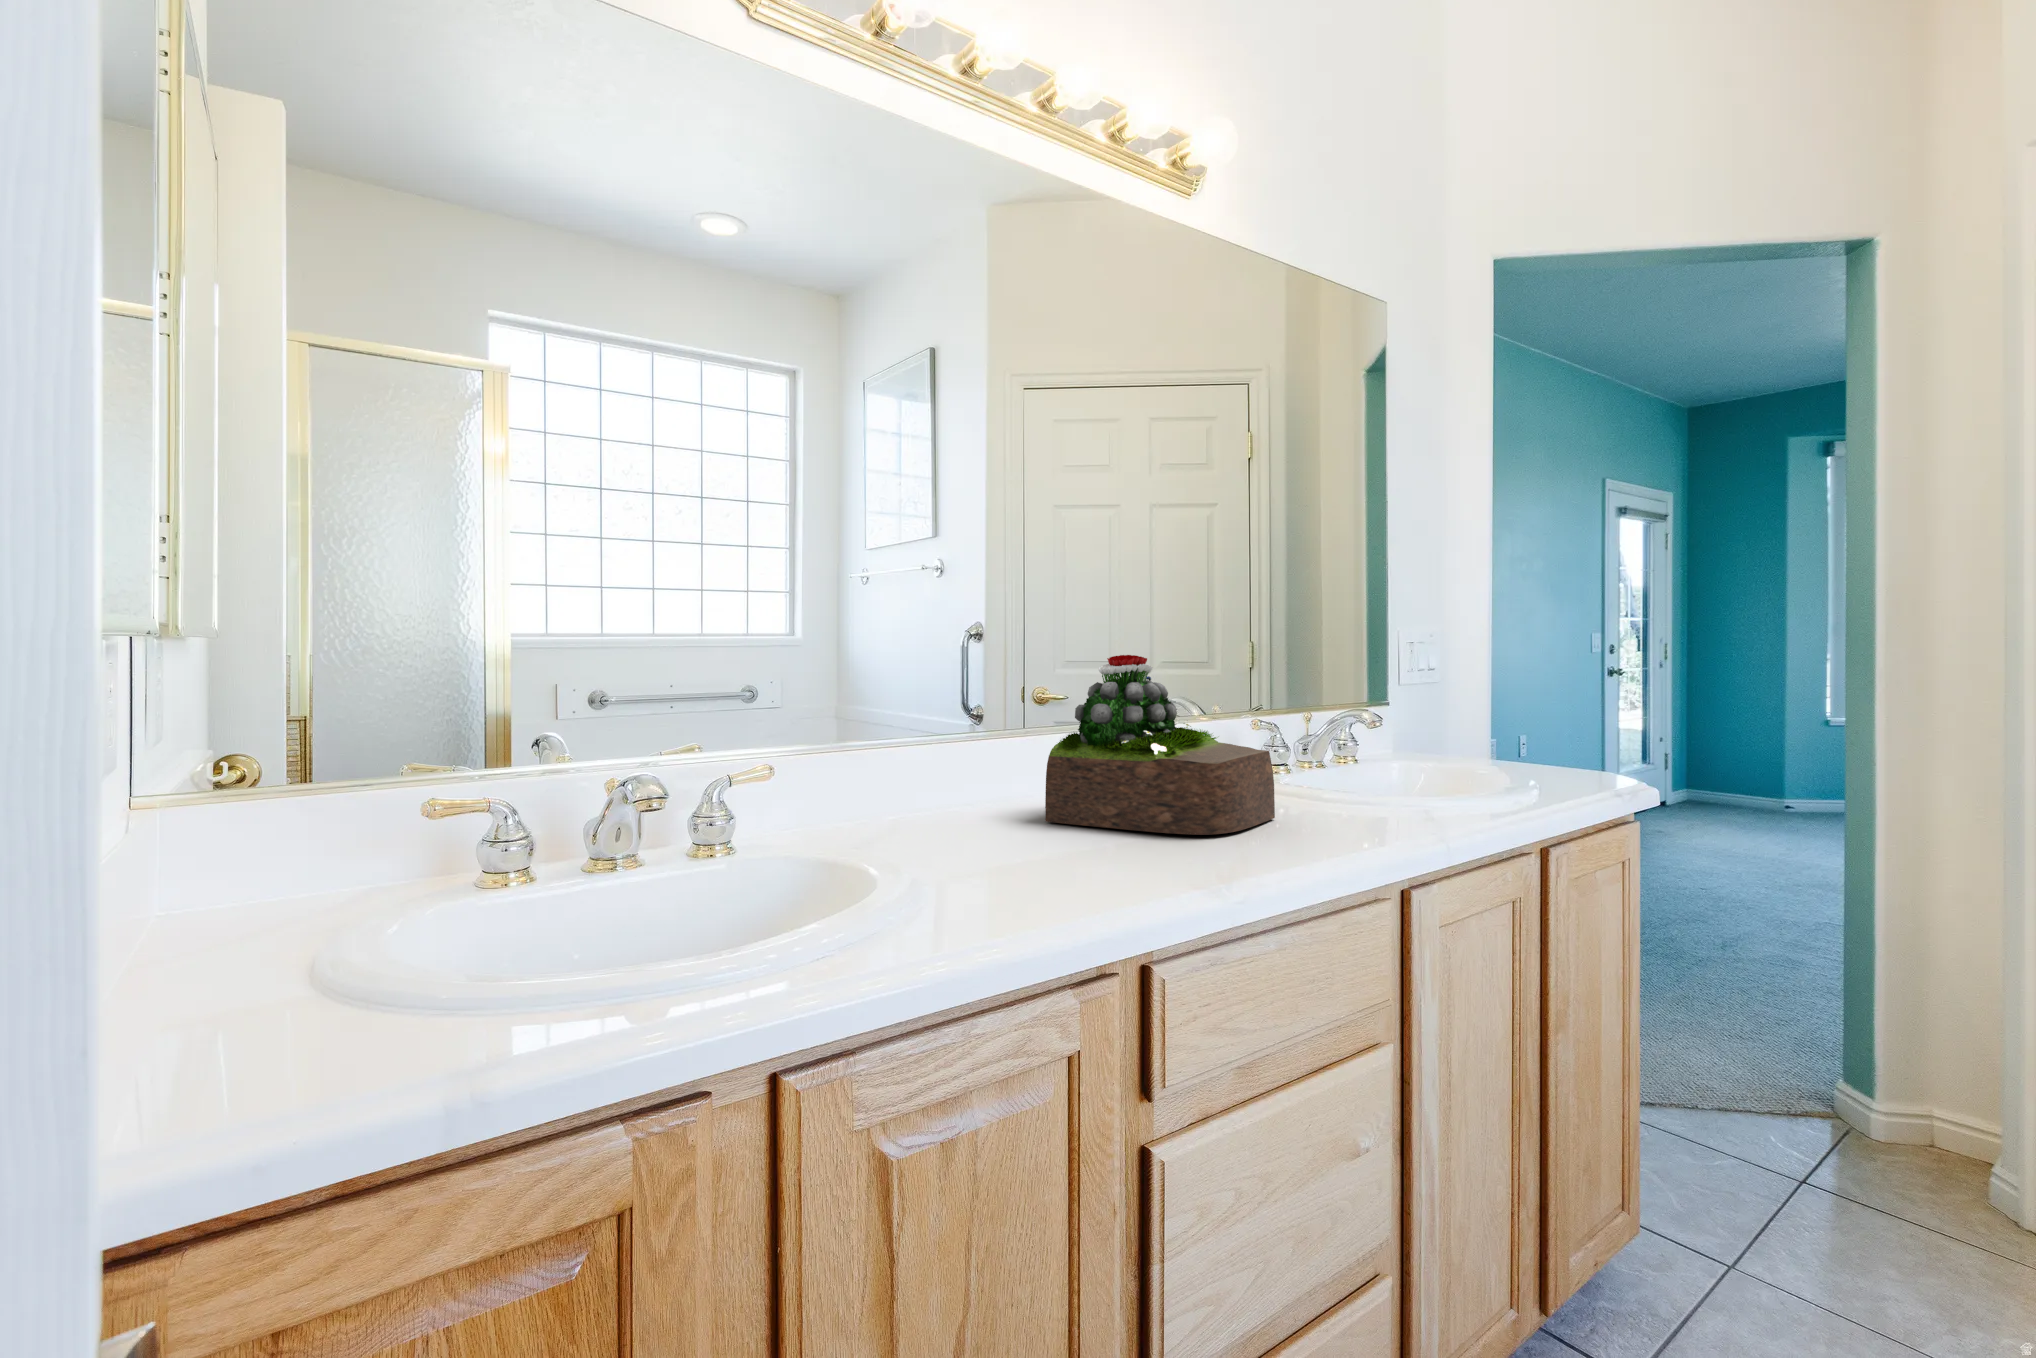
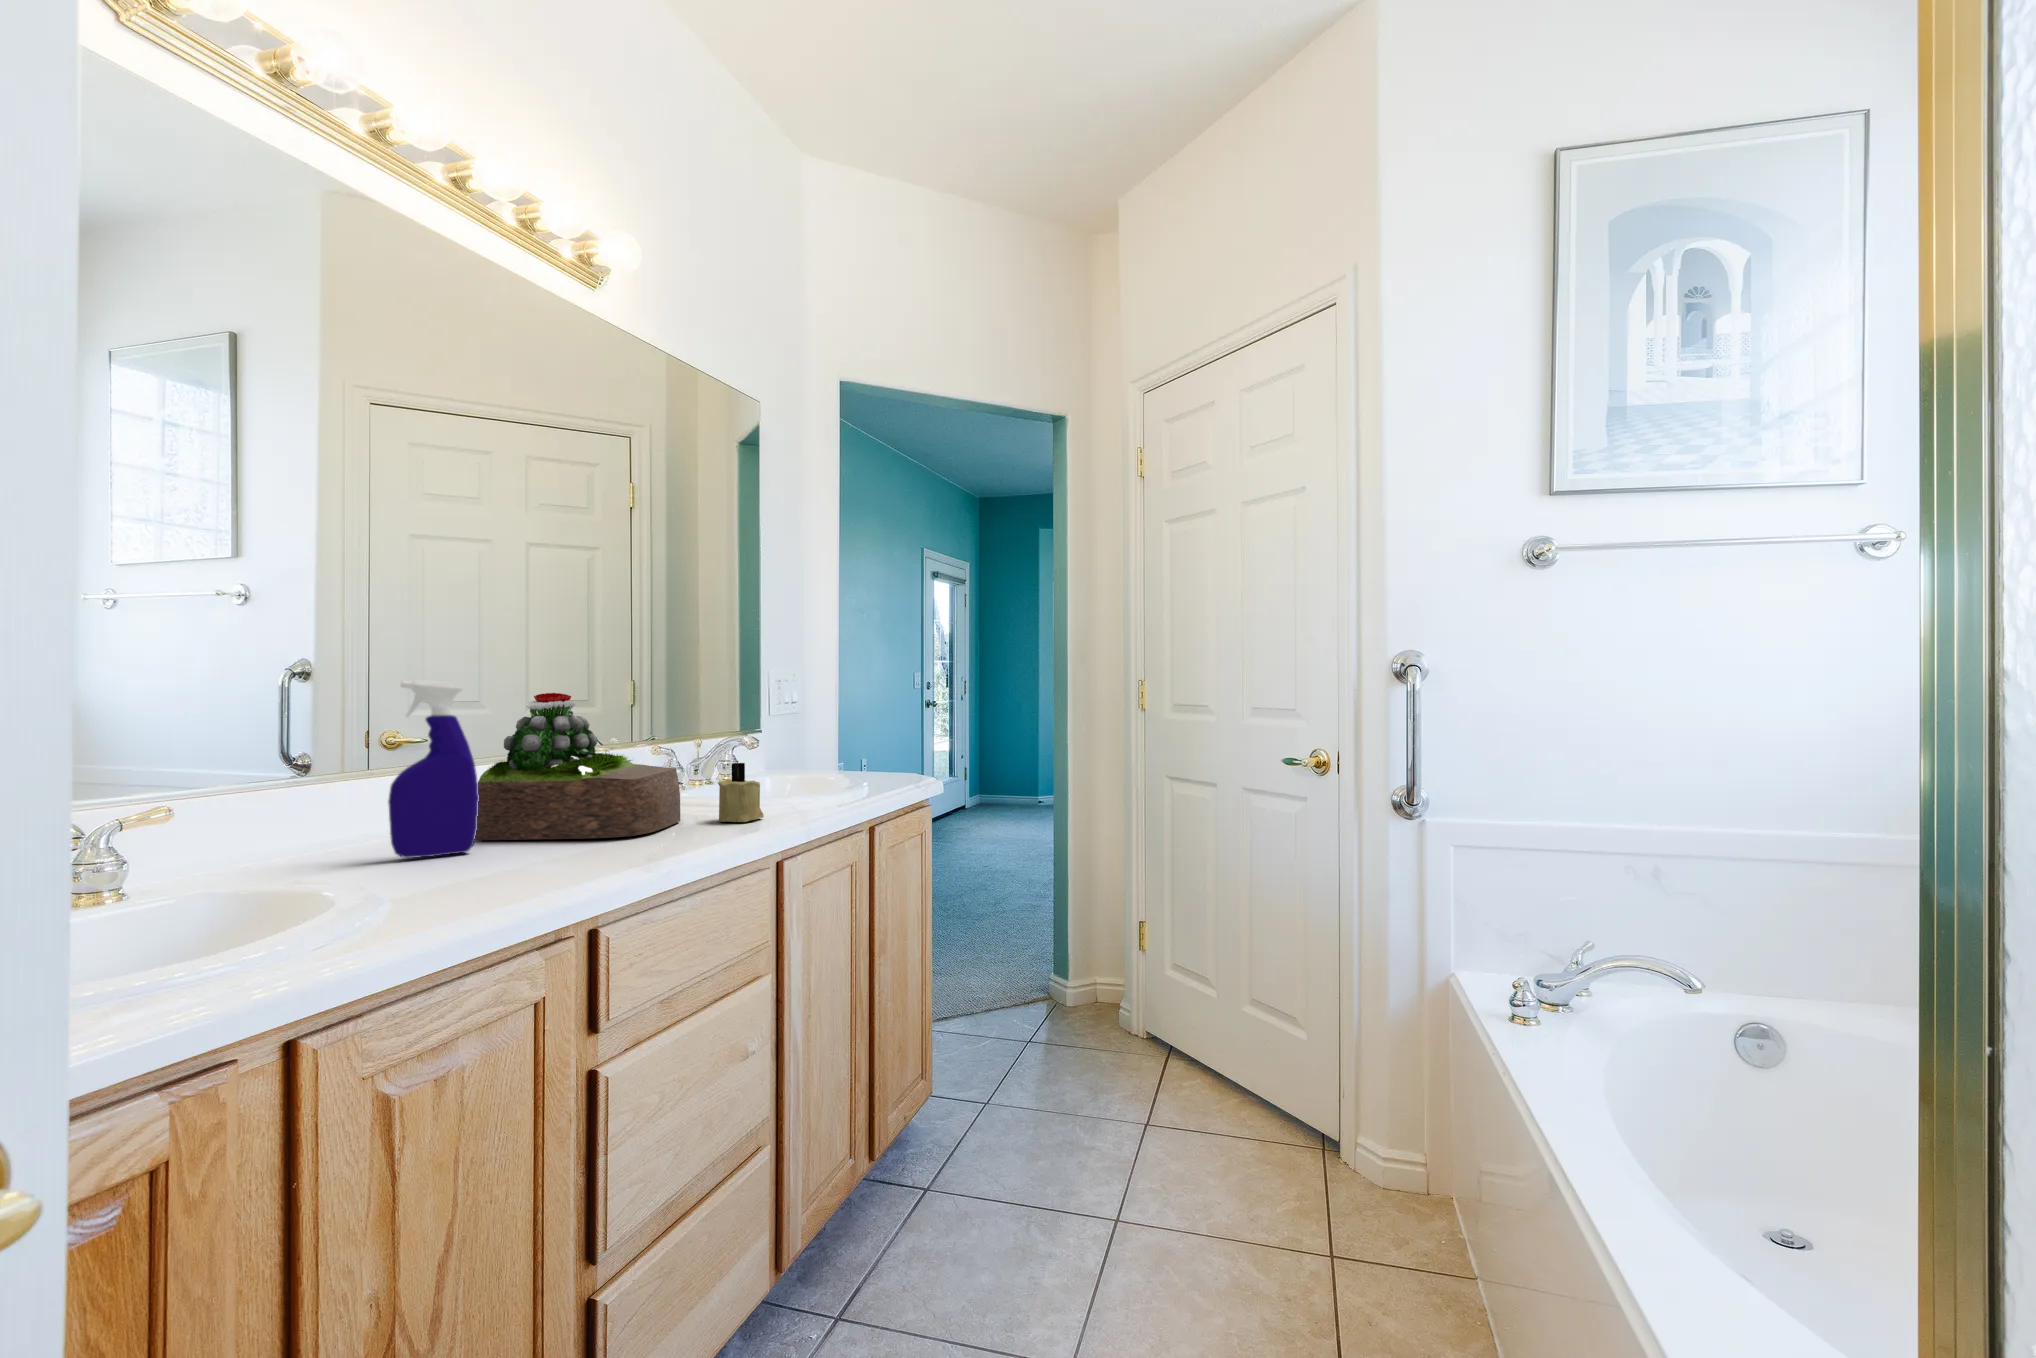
spray bottle: none [955,640,1042,838] -> present [388,680,479,858]
candle: none [1322,747,1384,828] -> present [718,763,764,822]

